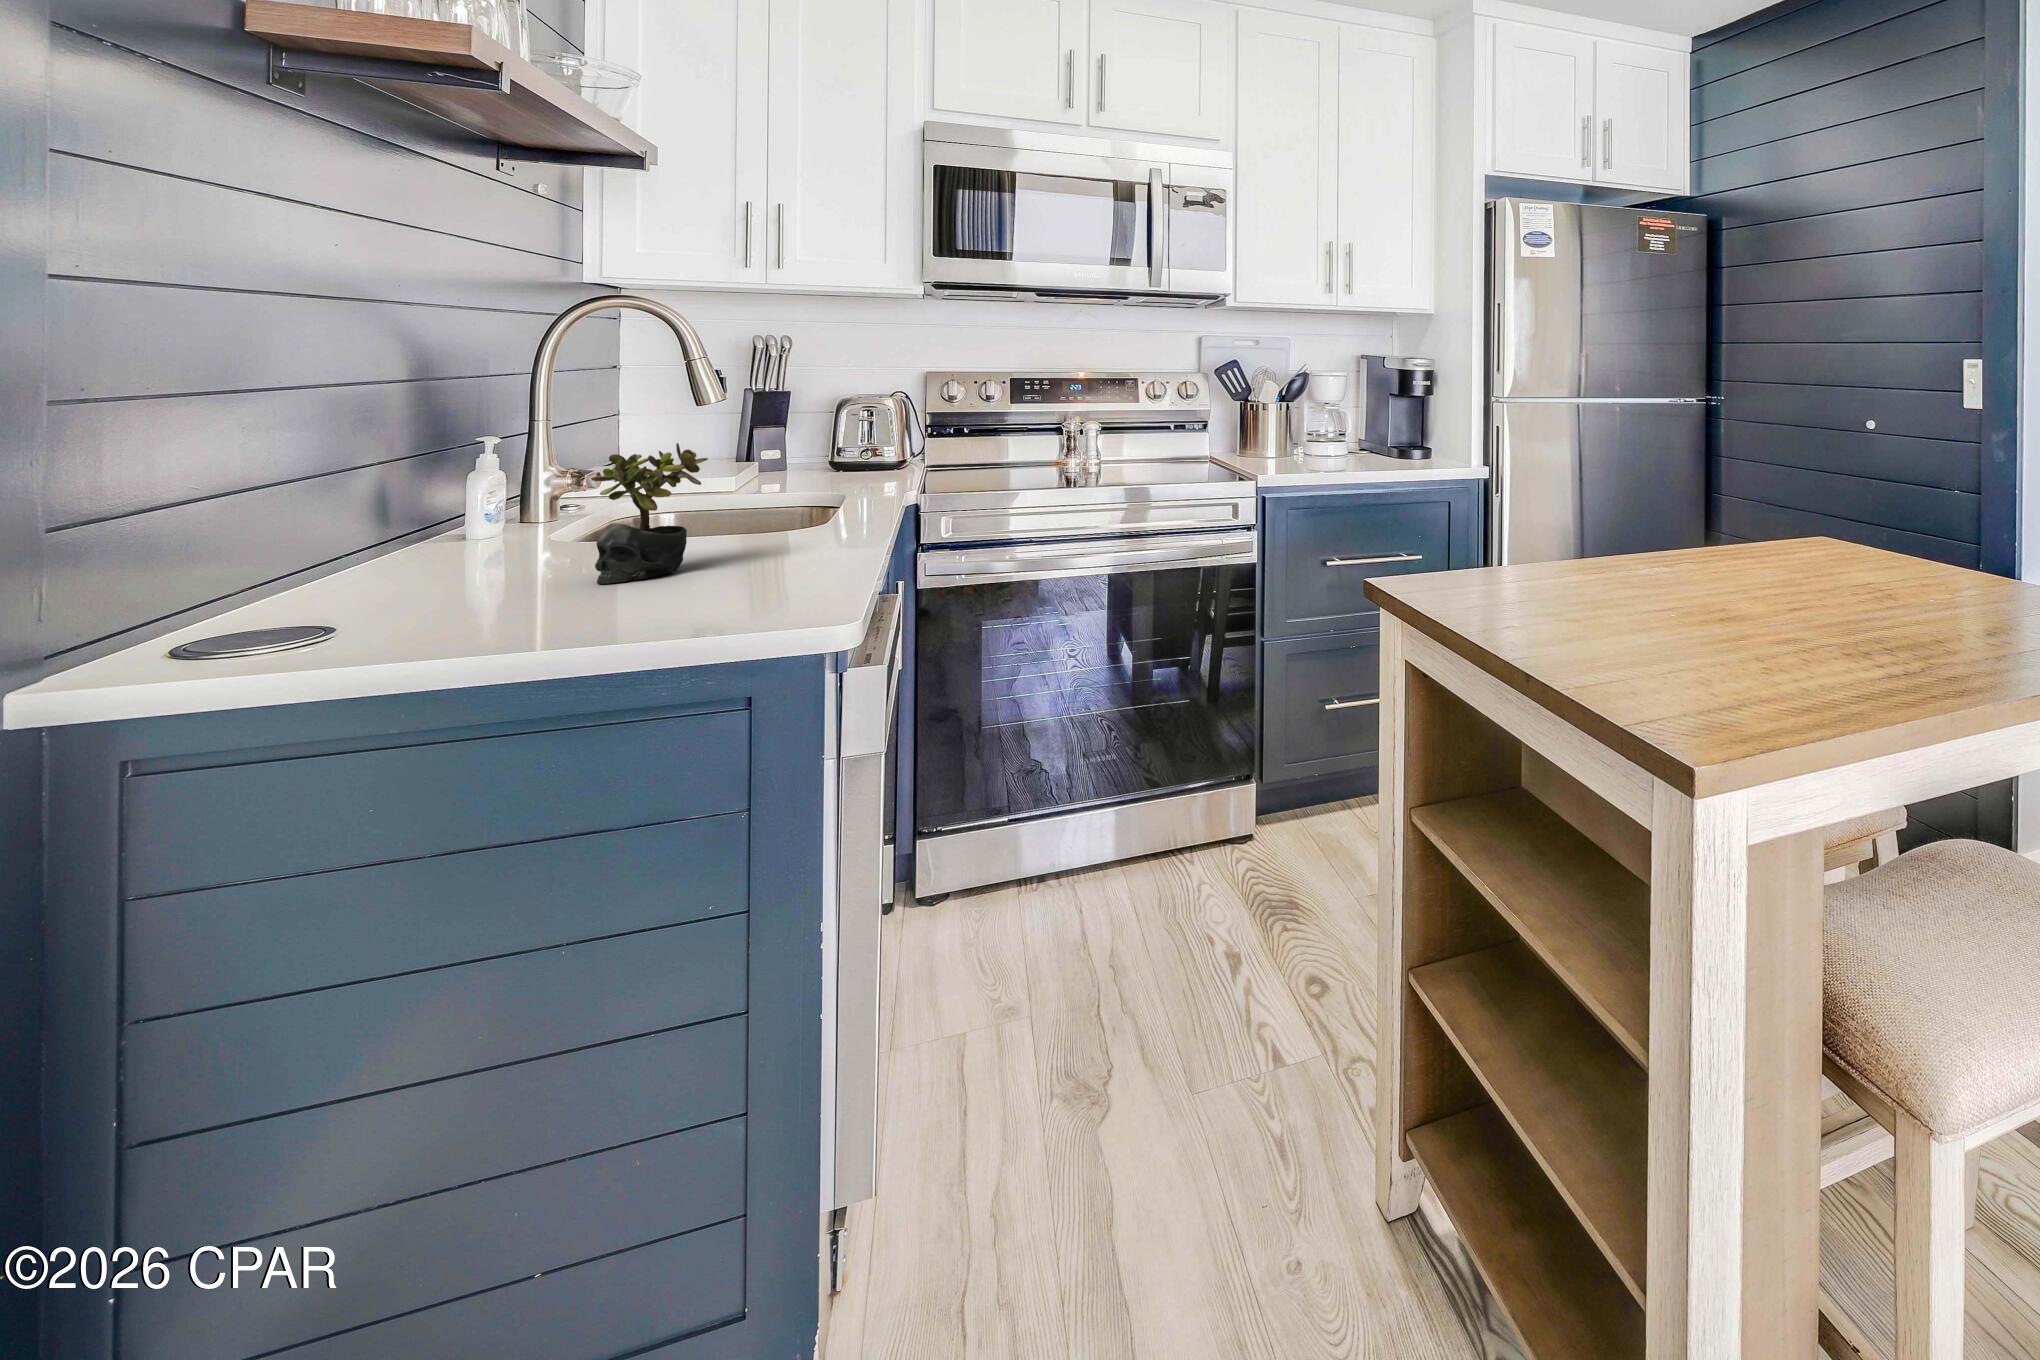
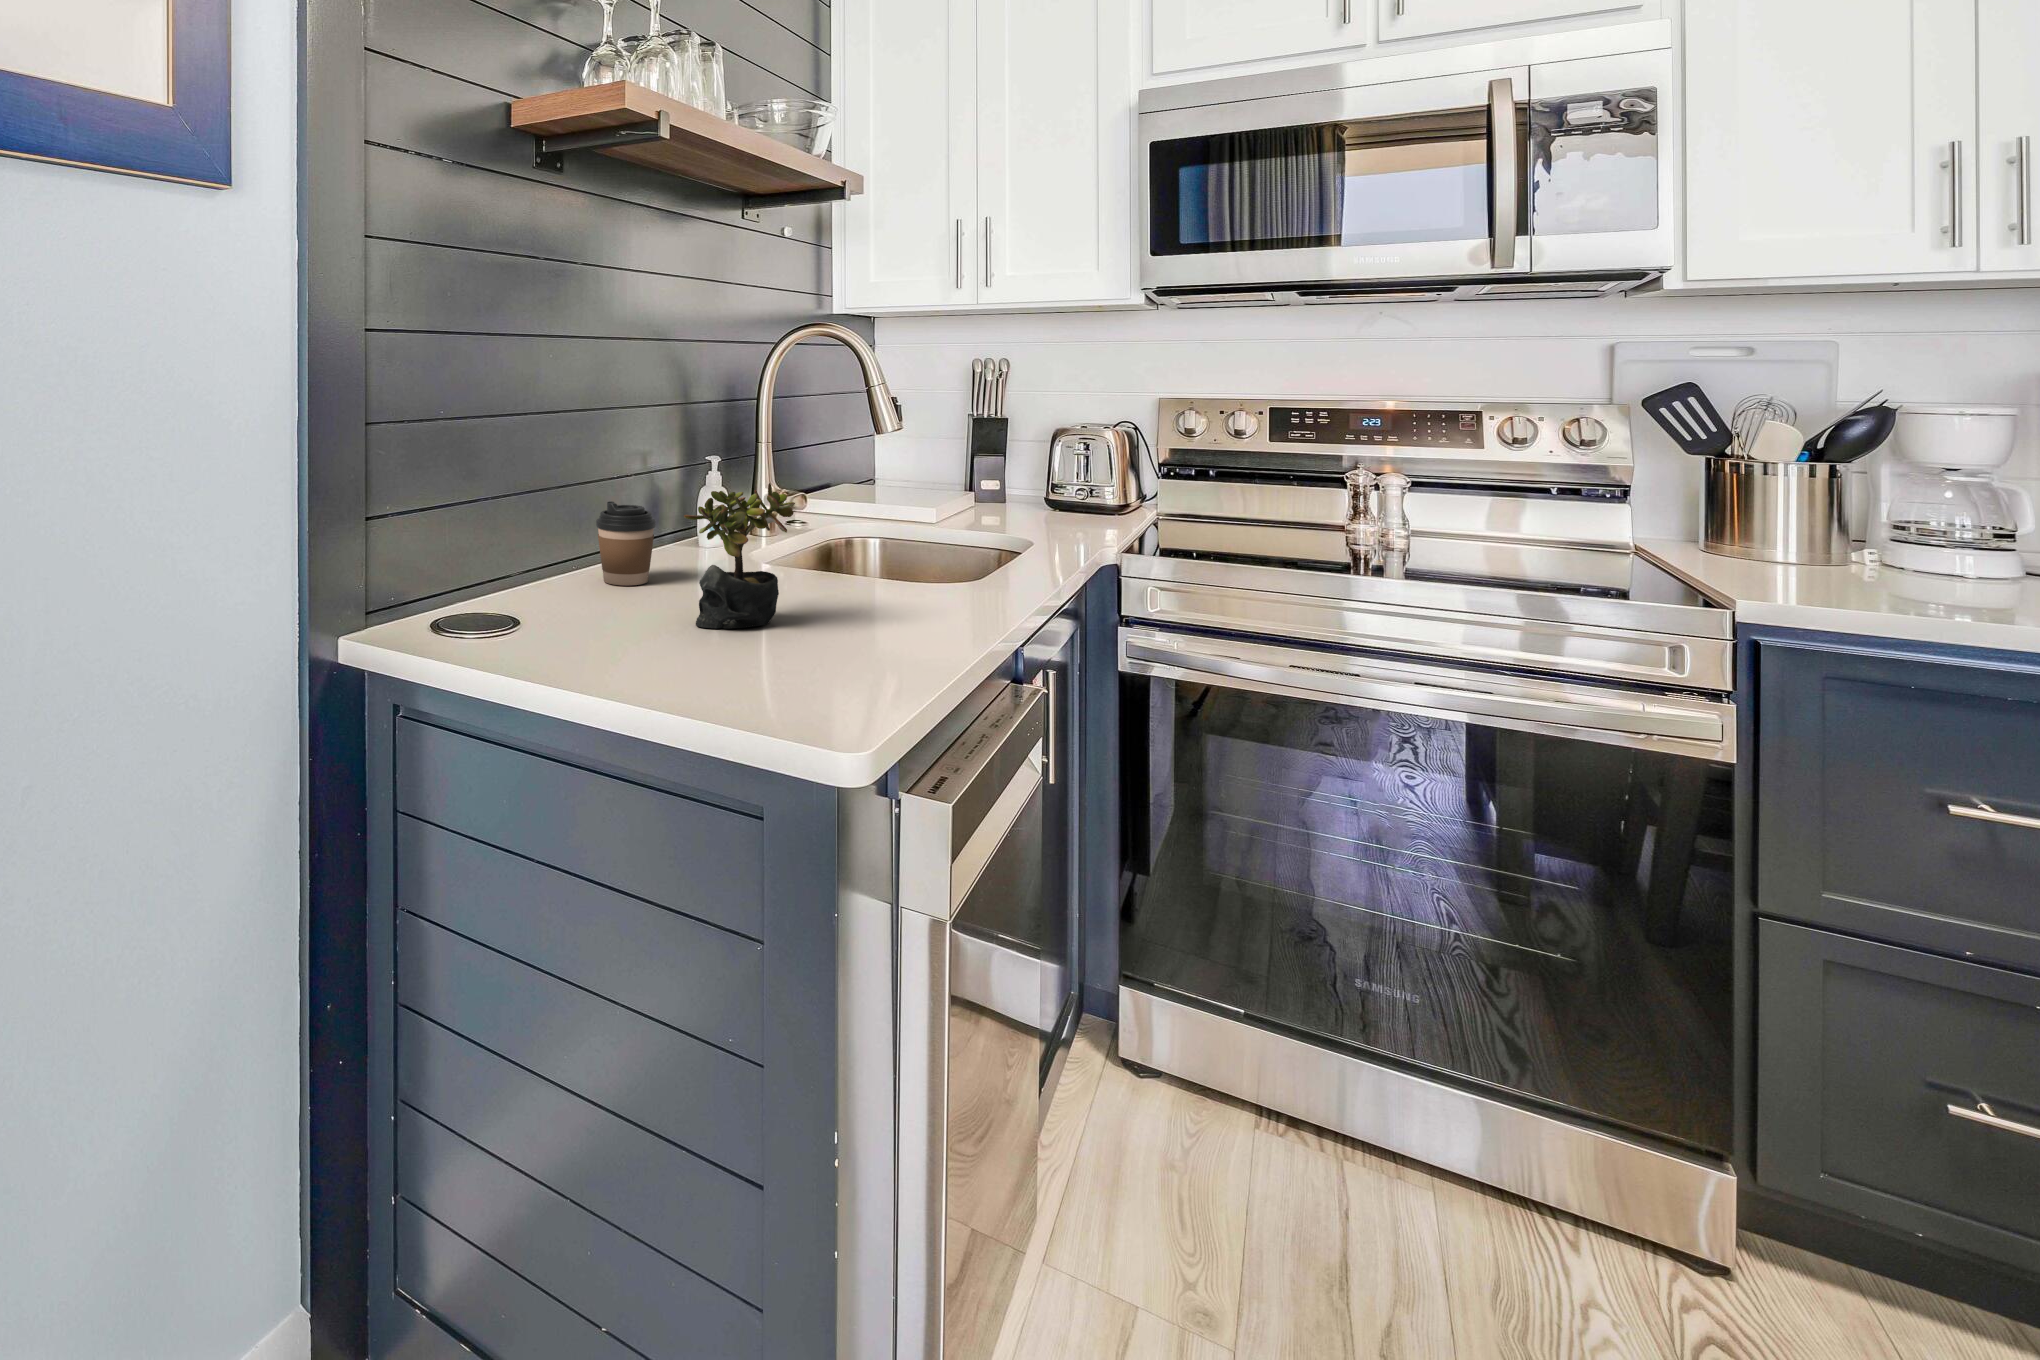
coffee cup: none [385,487,479,578] -> present [596,501,656,585]

